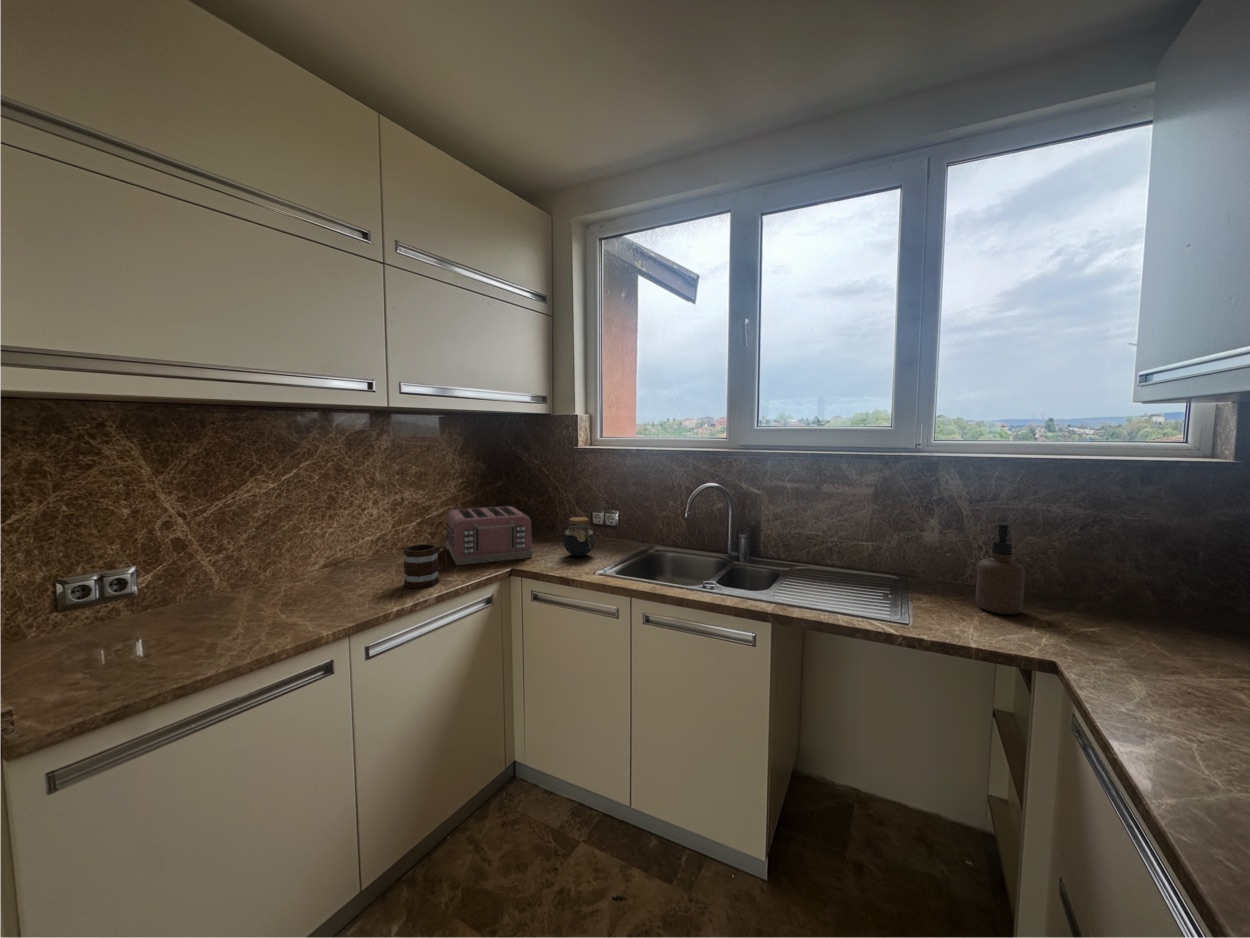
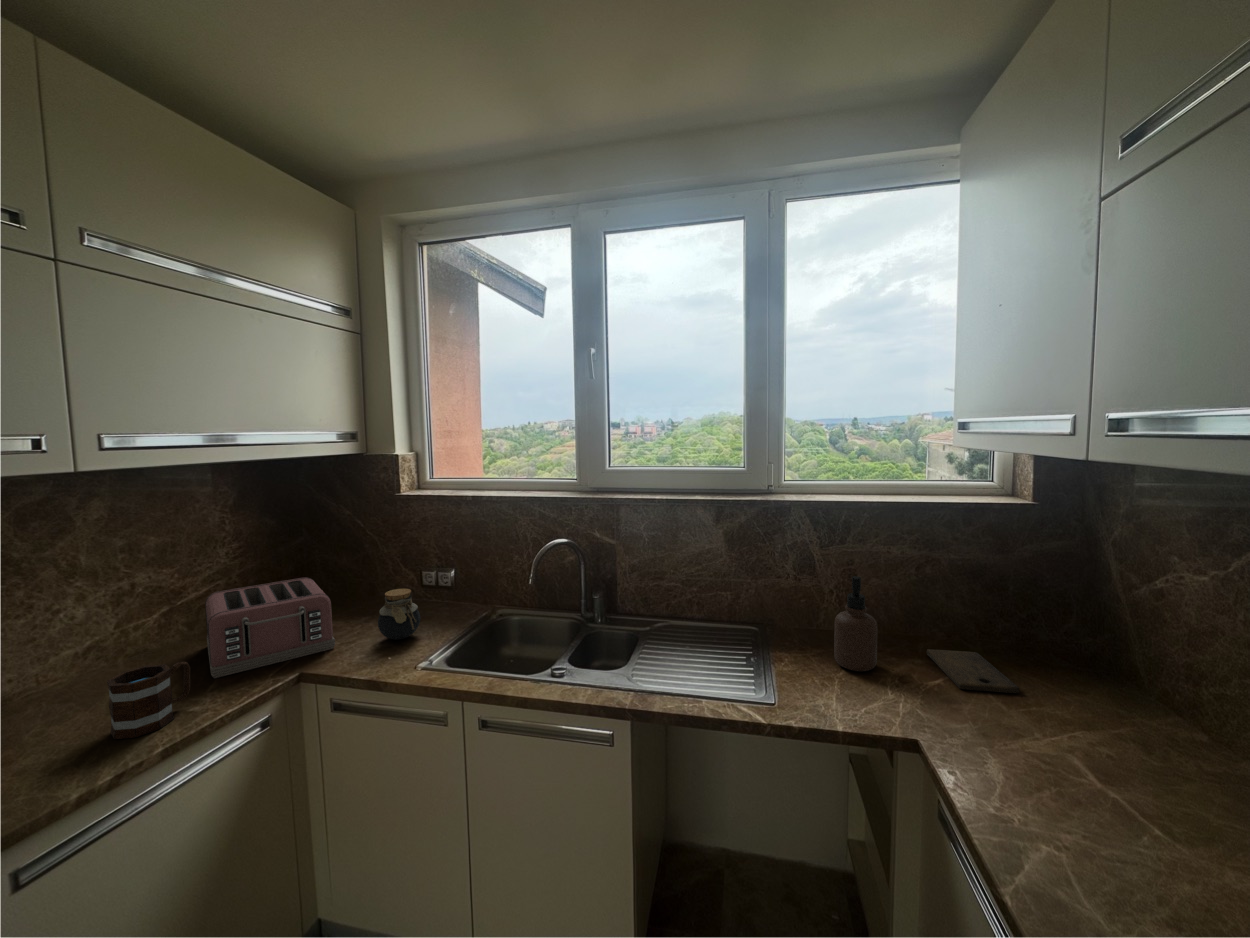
cutting board: none [1084,606,1191,647] -> present [927,649,1019,693]

